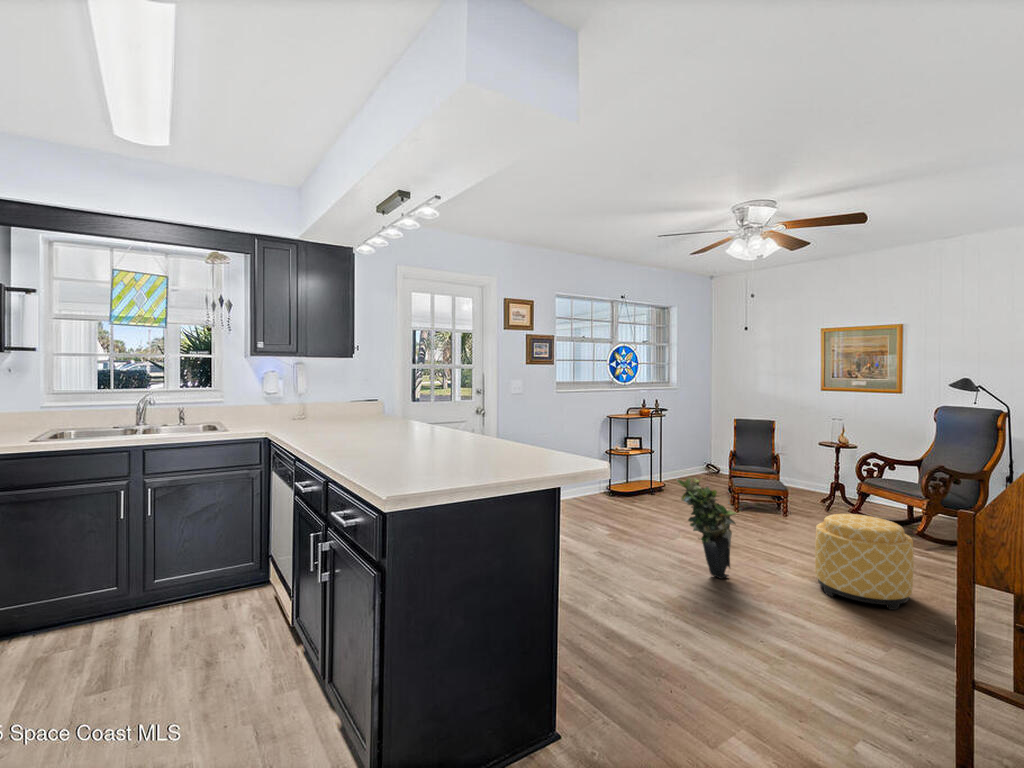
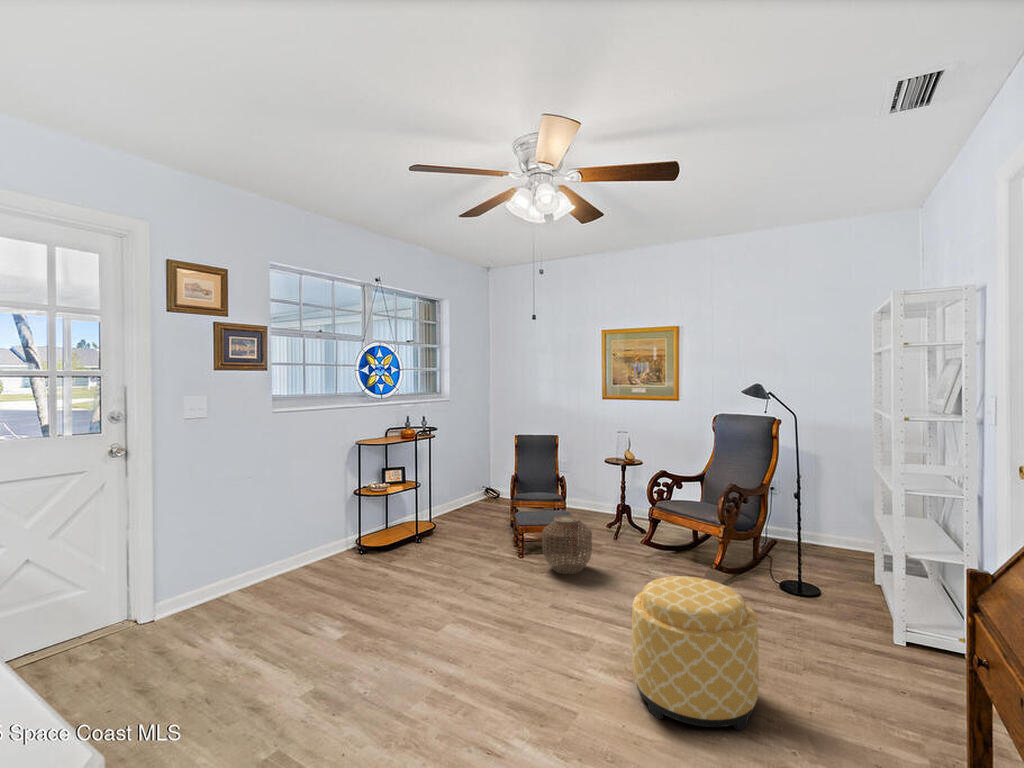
potted plant: present [677,478,736,579] -> none [432,544,525,718]
woven basket: none [755,481,799,525] -> present [542,515,592,574]

